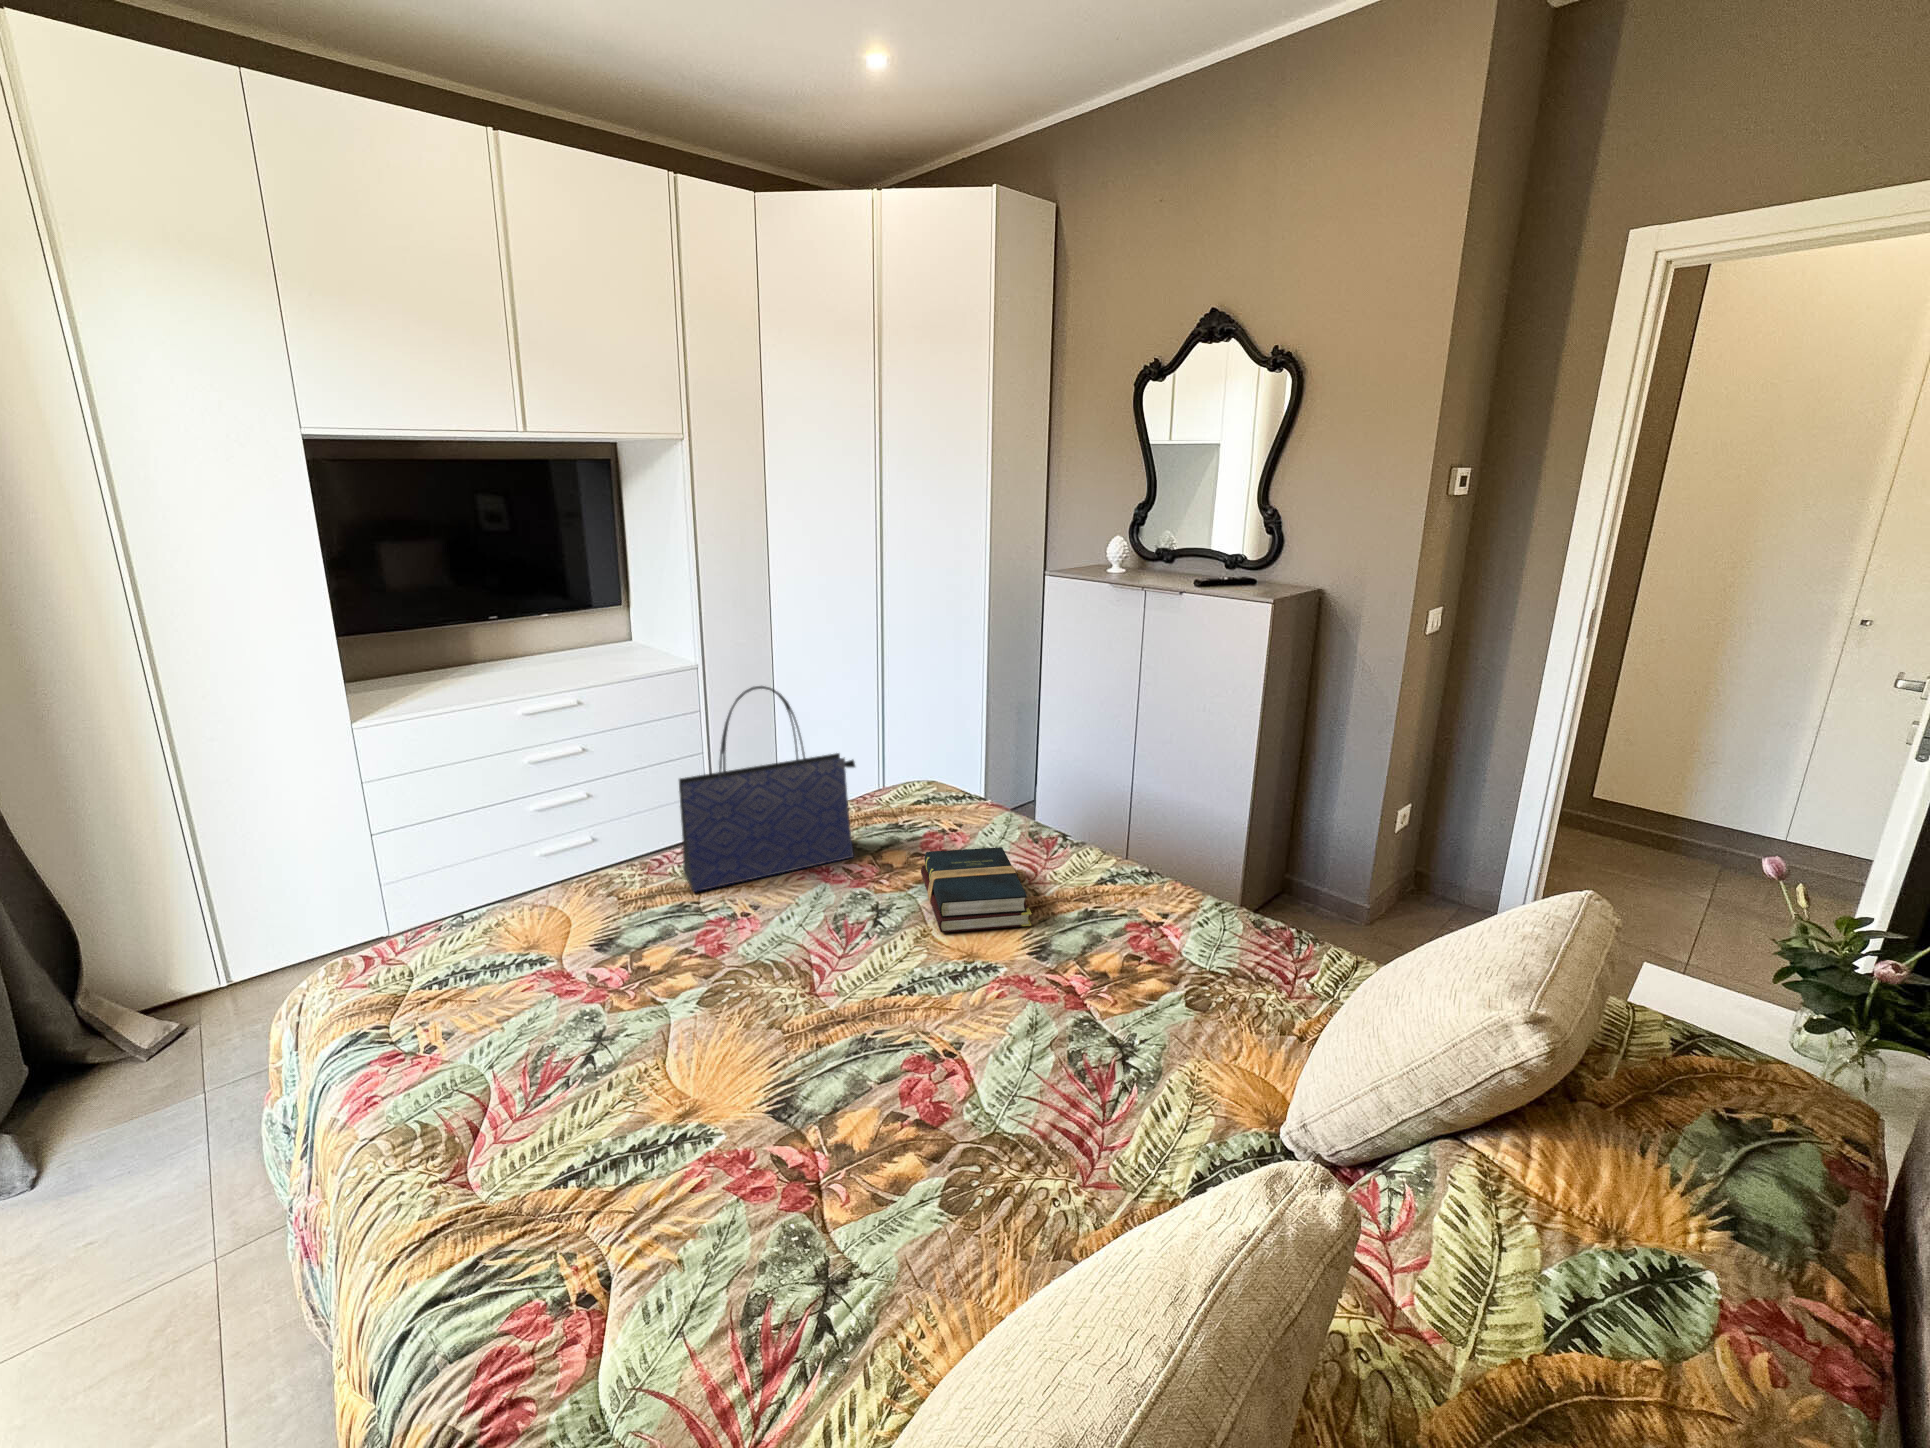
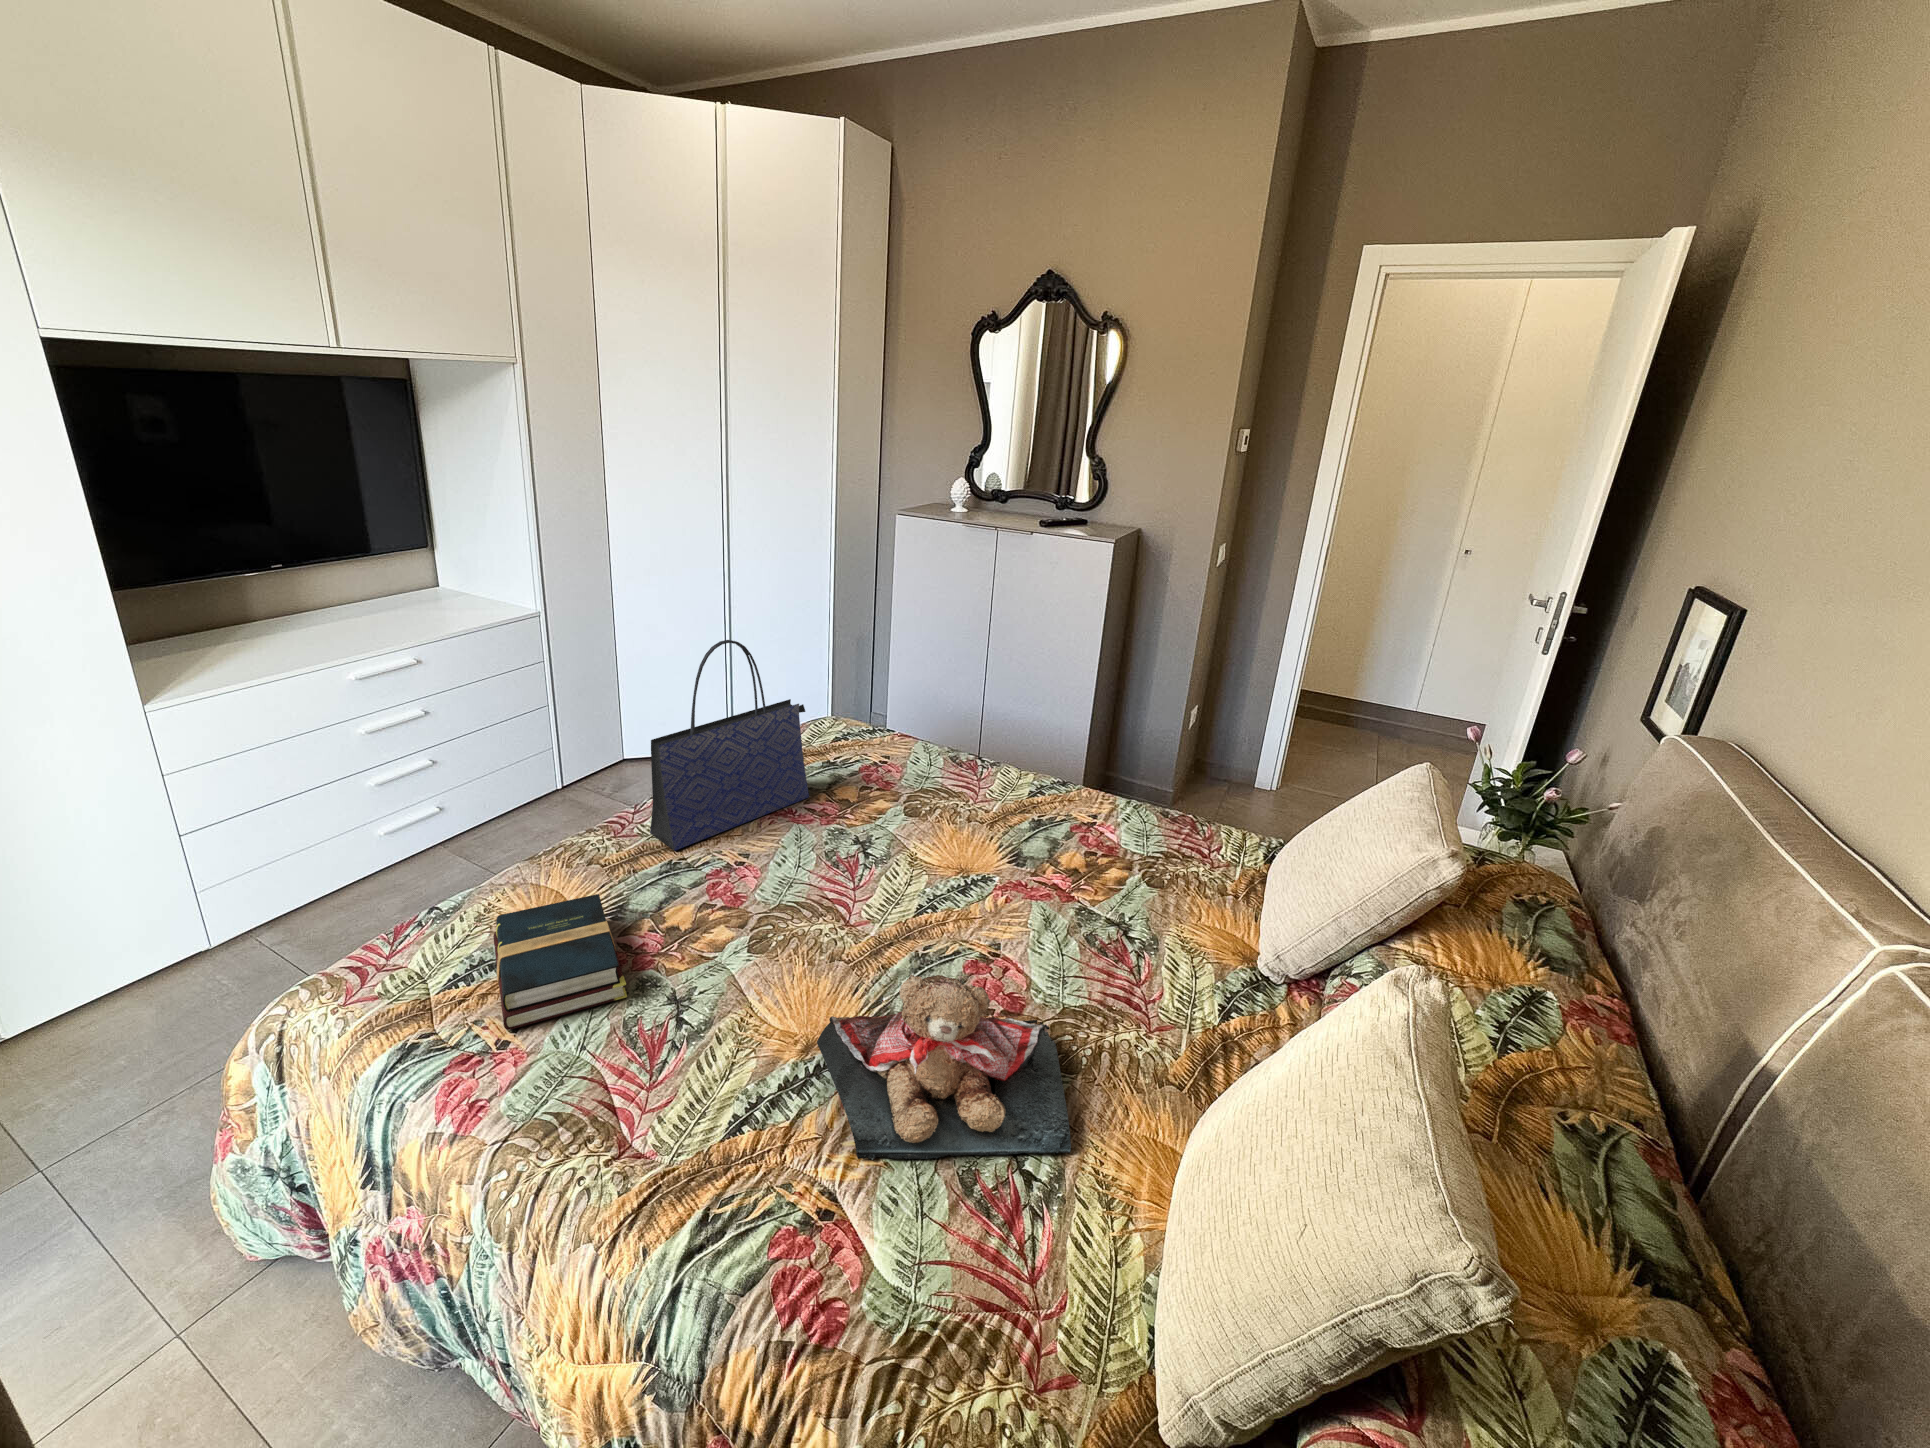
hardback book: present [921,847,1032,933] -> present [493,894,627,1030]
teddy bear: none [654,1045,946,1311] -> present [817,974,1071,1160]

